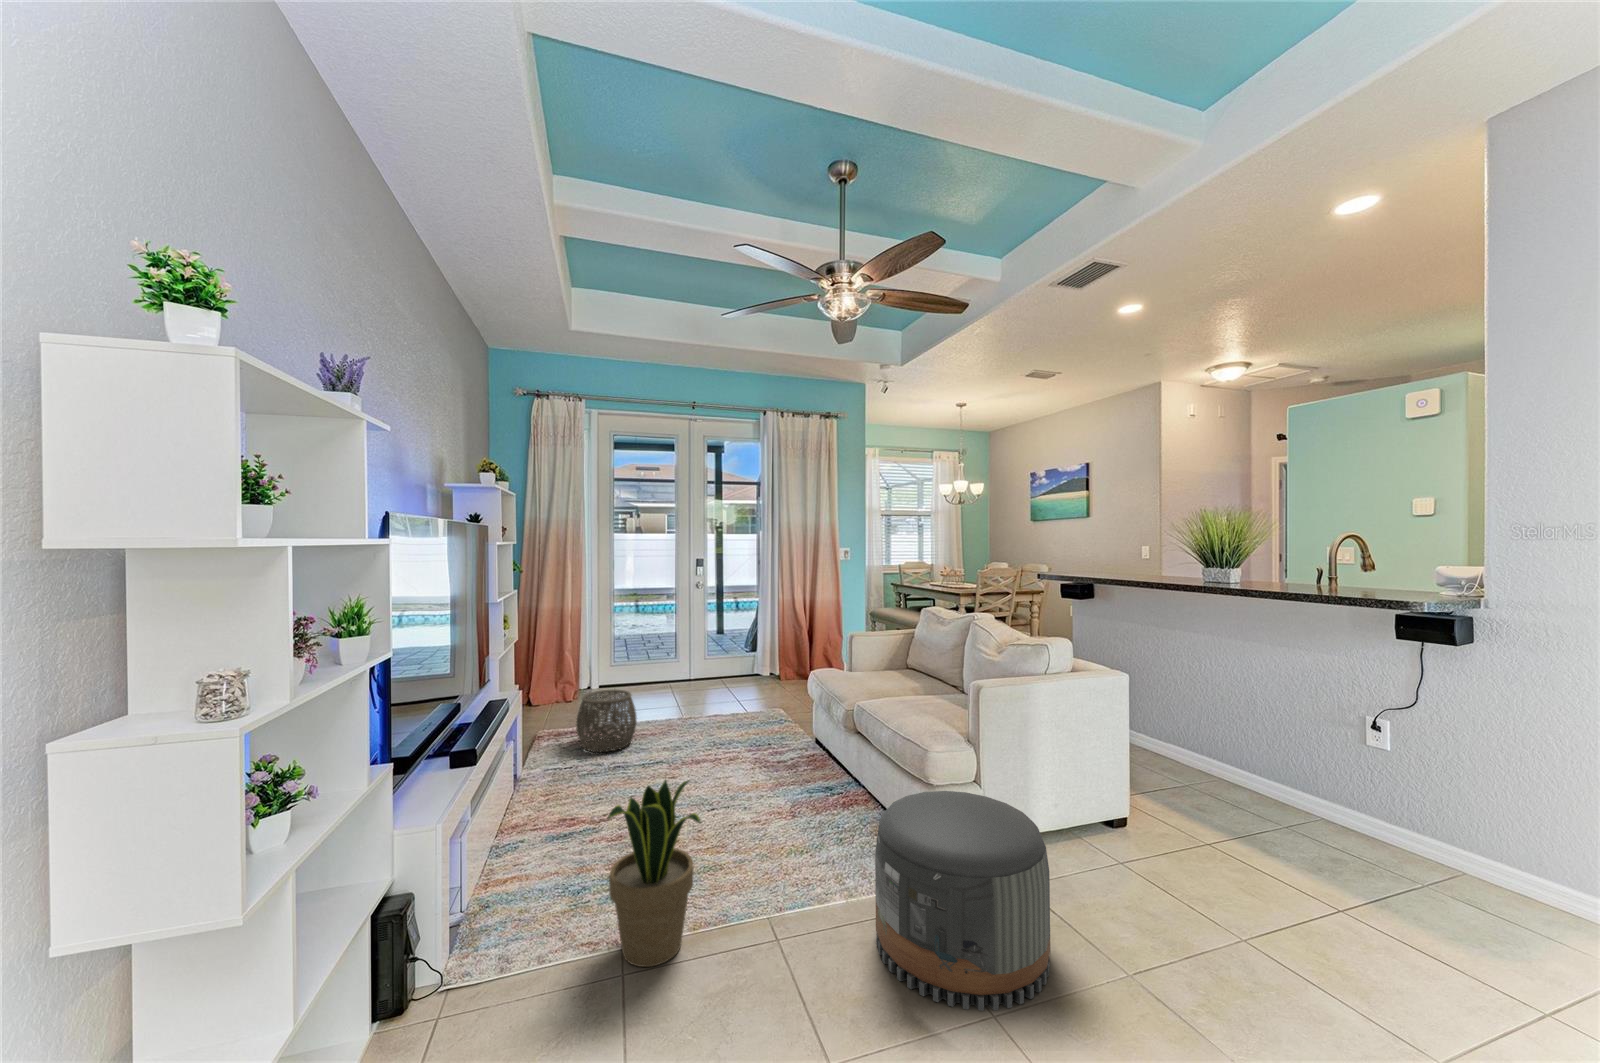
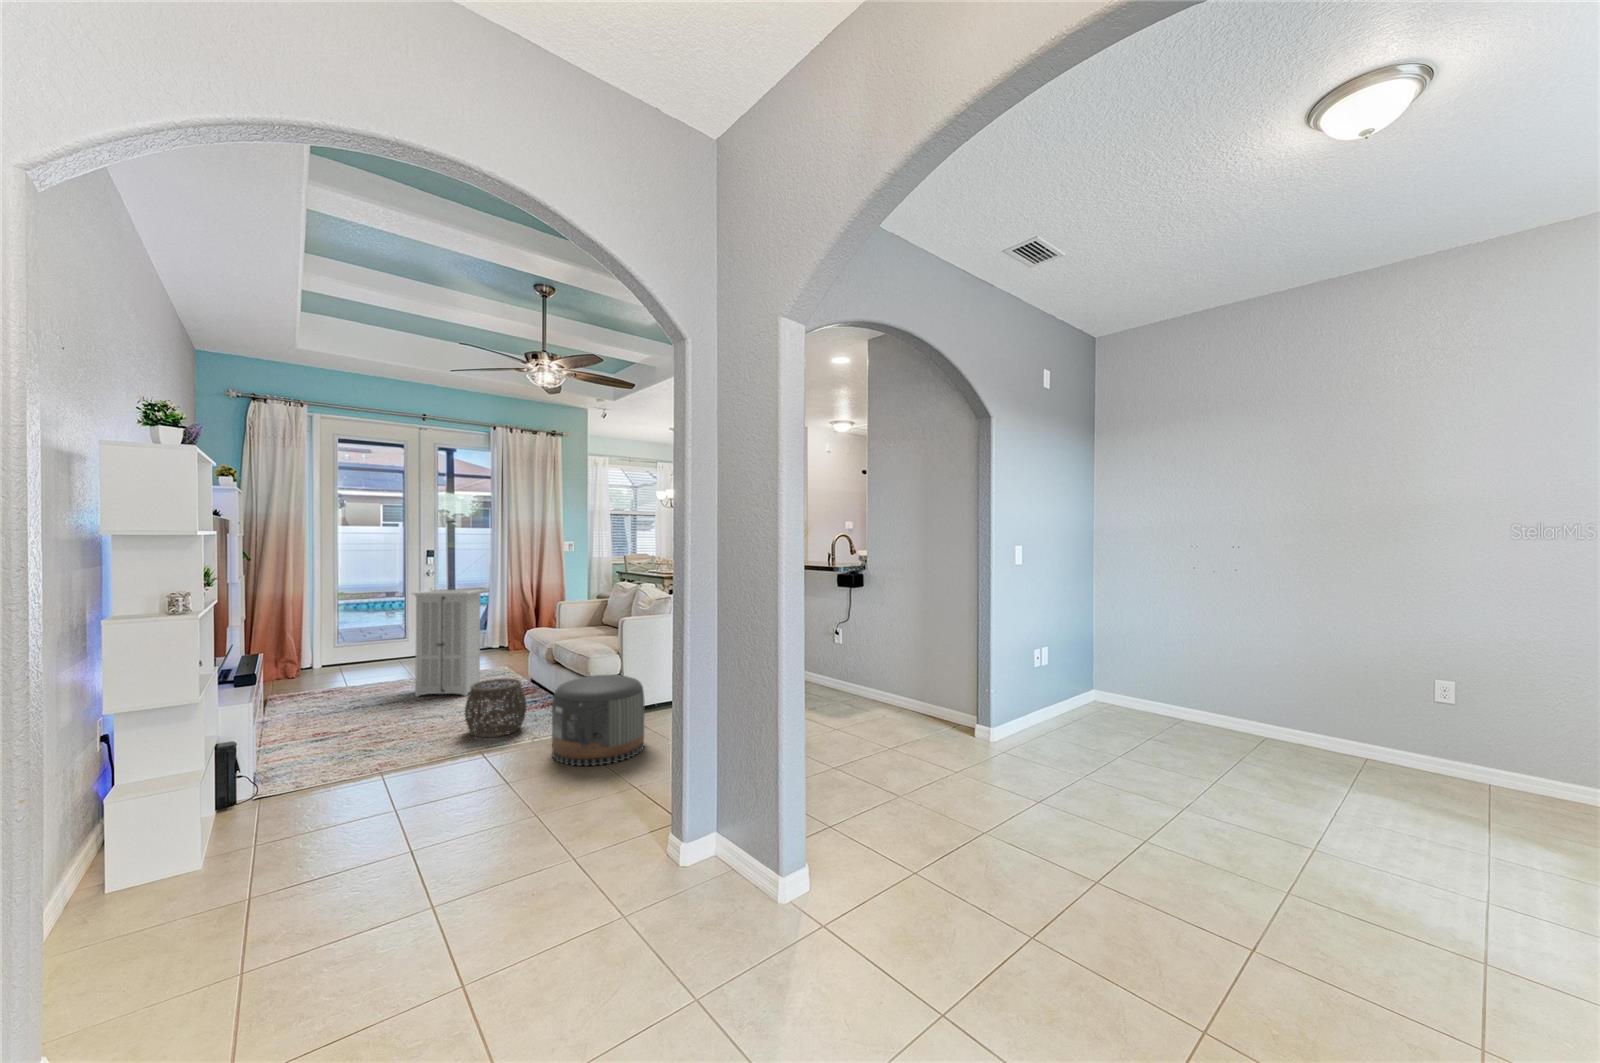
storage cabinet: none [674,609,757,758] -> present [413,590,482,696]
woven basket: present [576,690,637,753] -> present [465,679,527,738]
potted plant: present [608,780,700,967] -> none [382,678,444,780]

